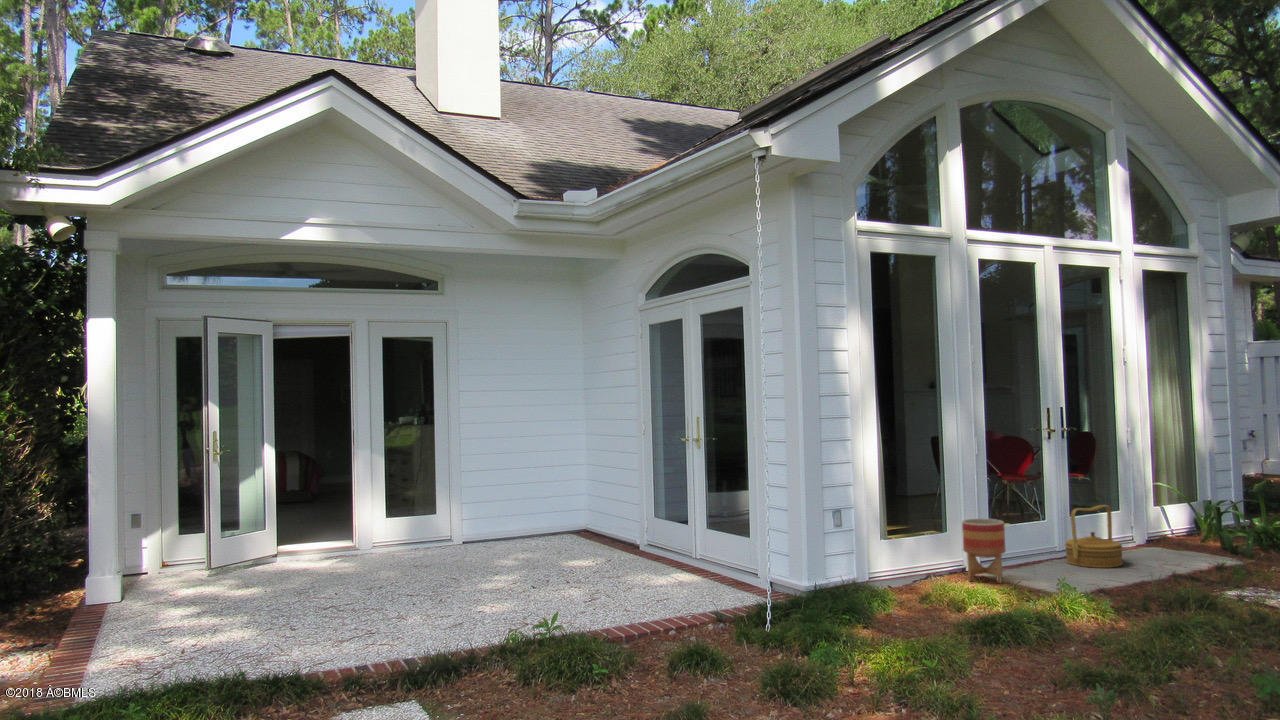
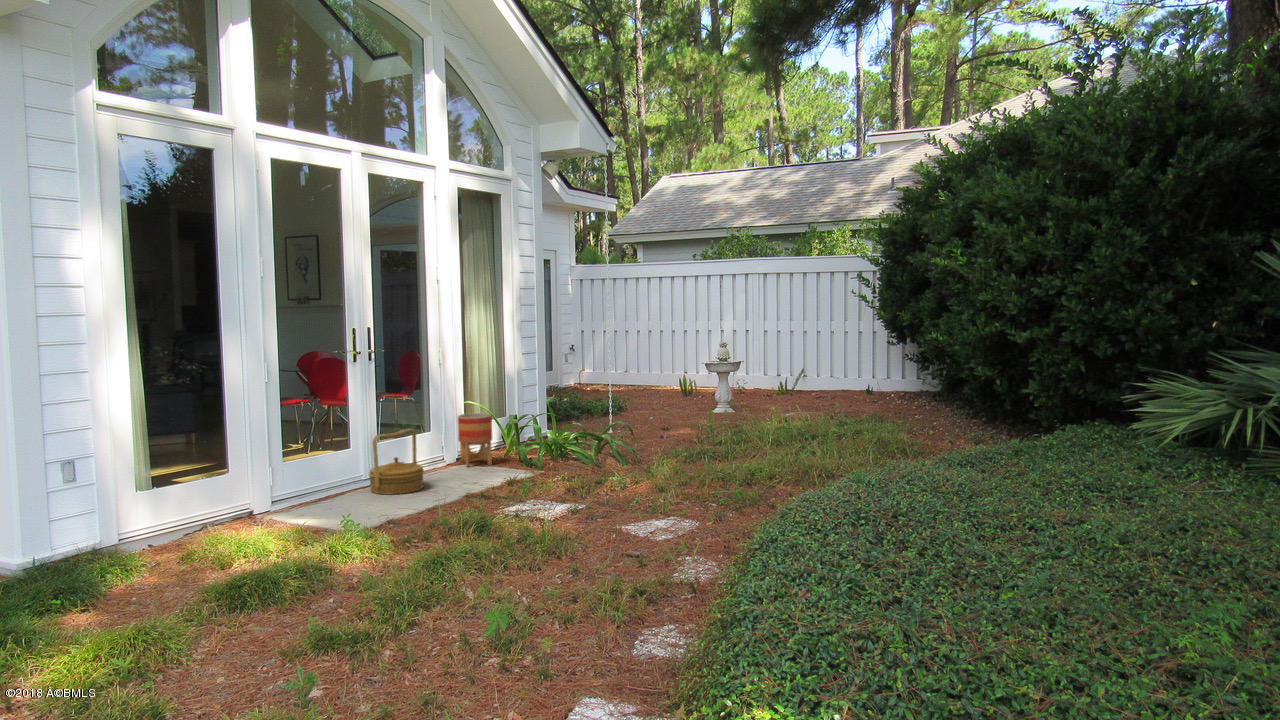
planter: present [962,518,1006,583] -> present [458,413,492,467]

